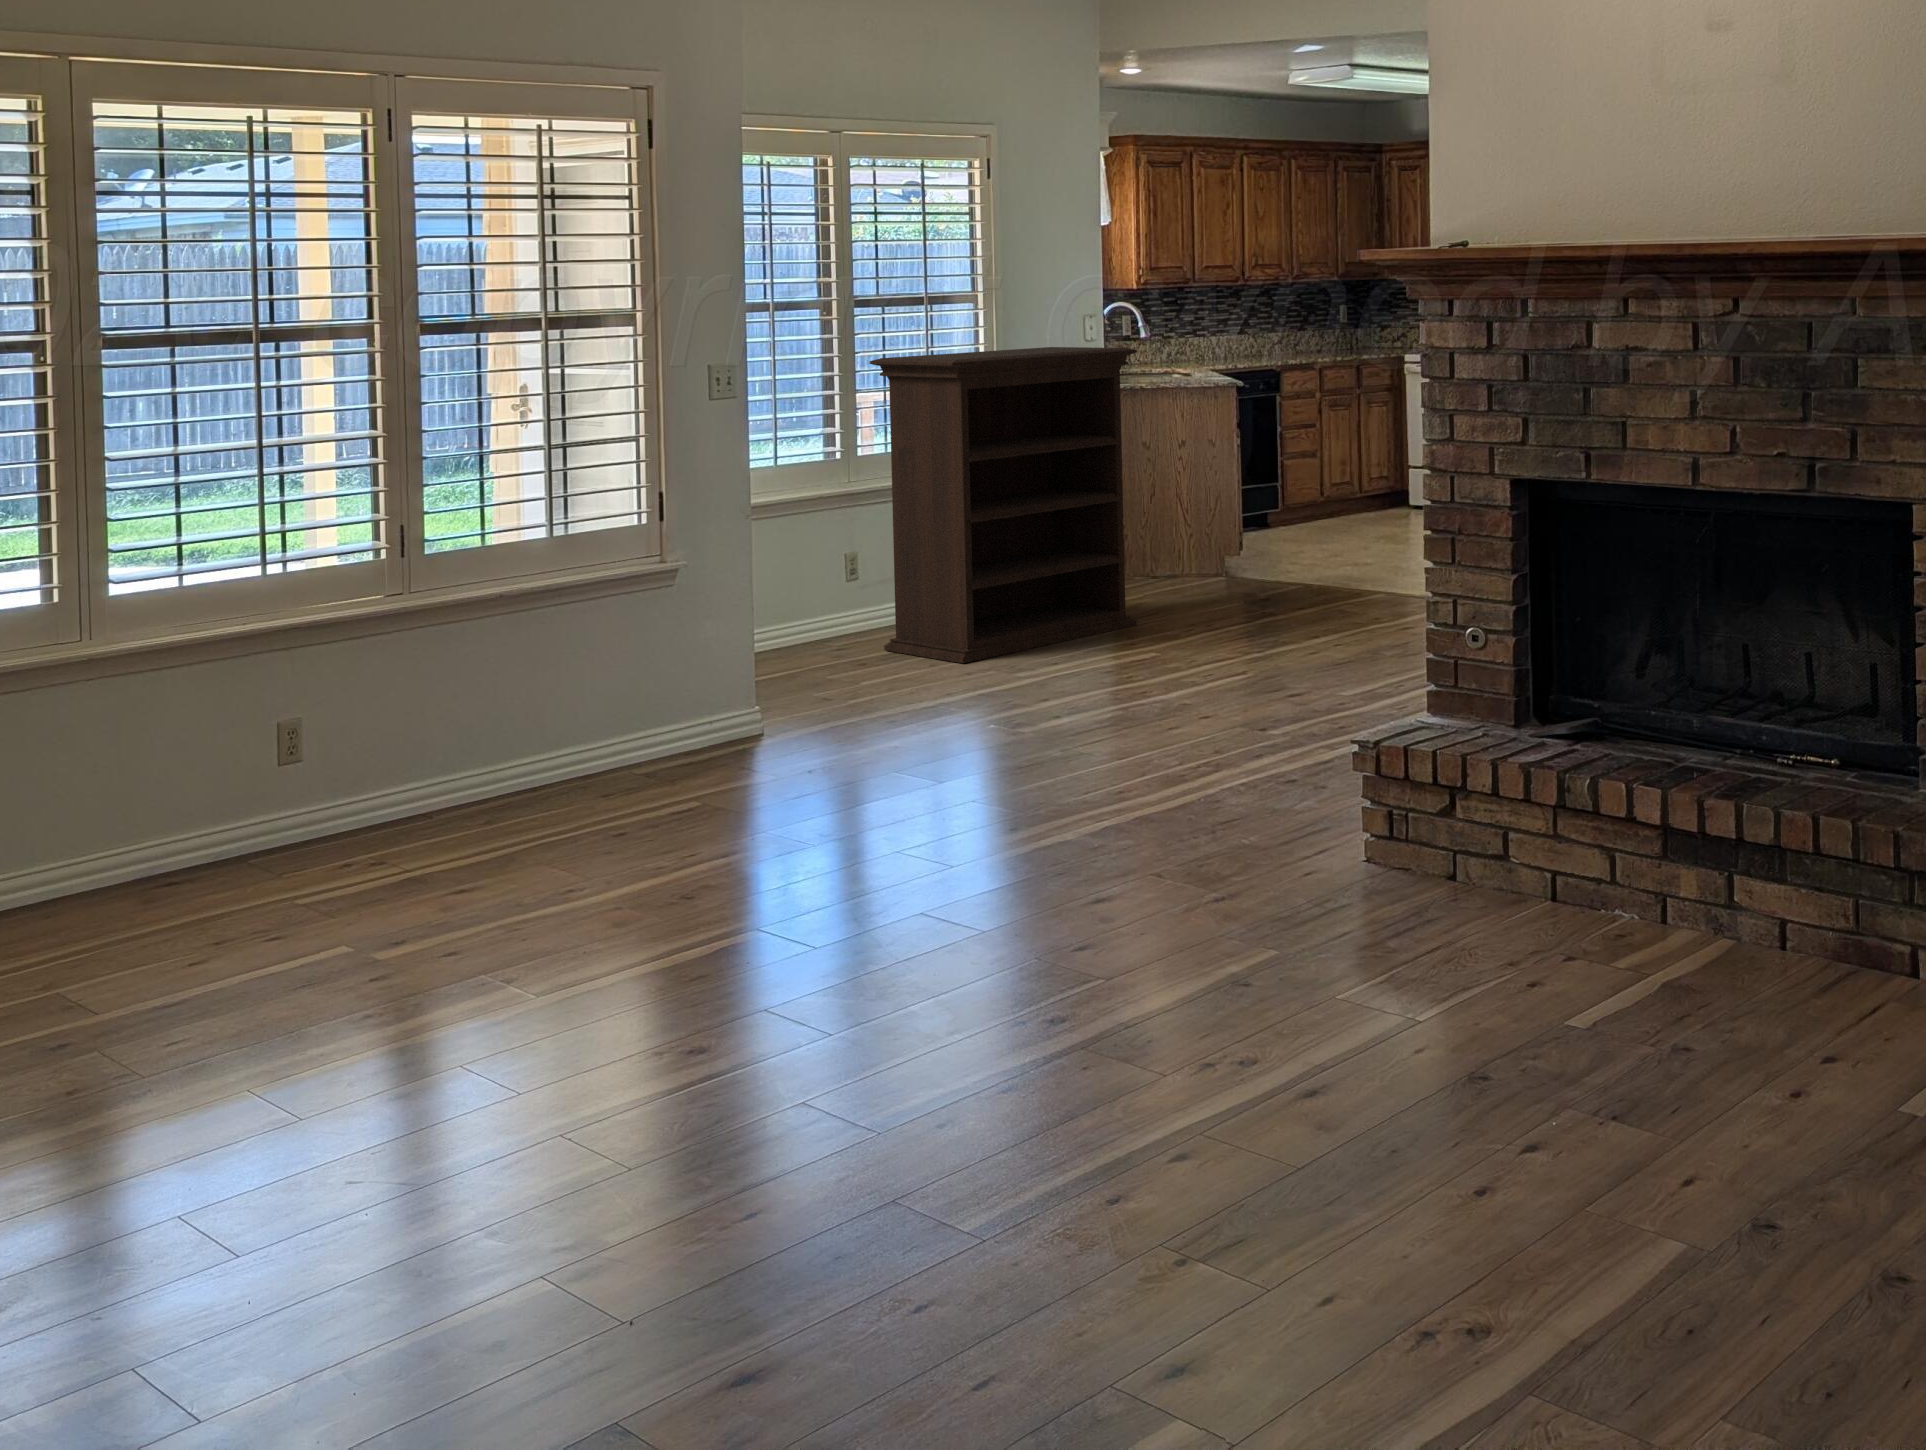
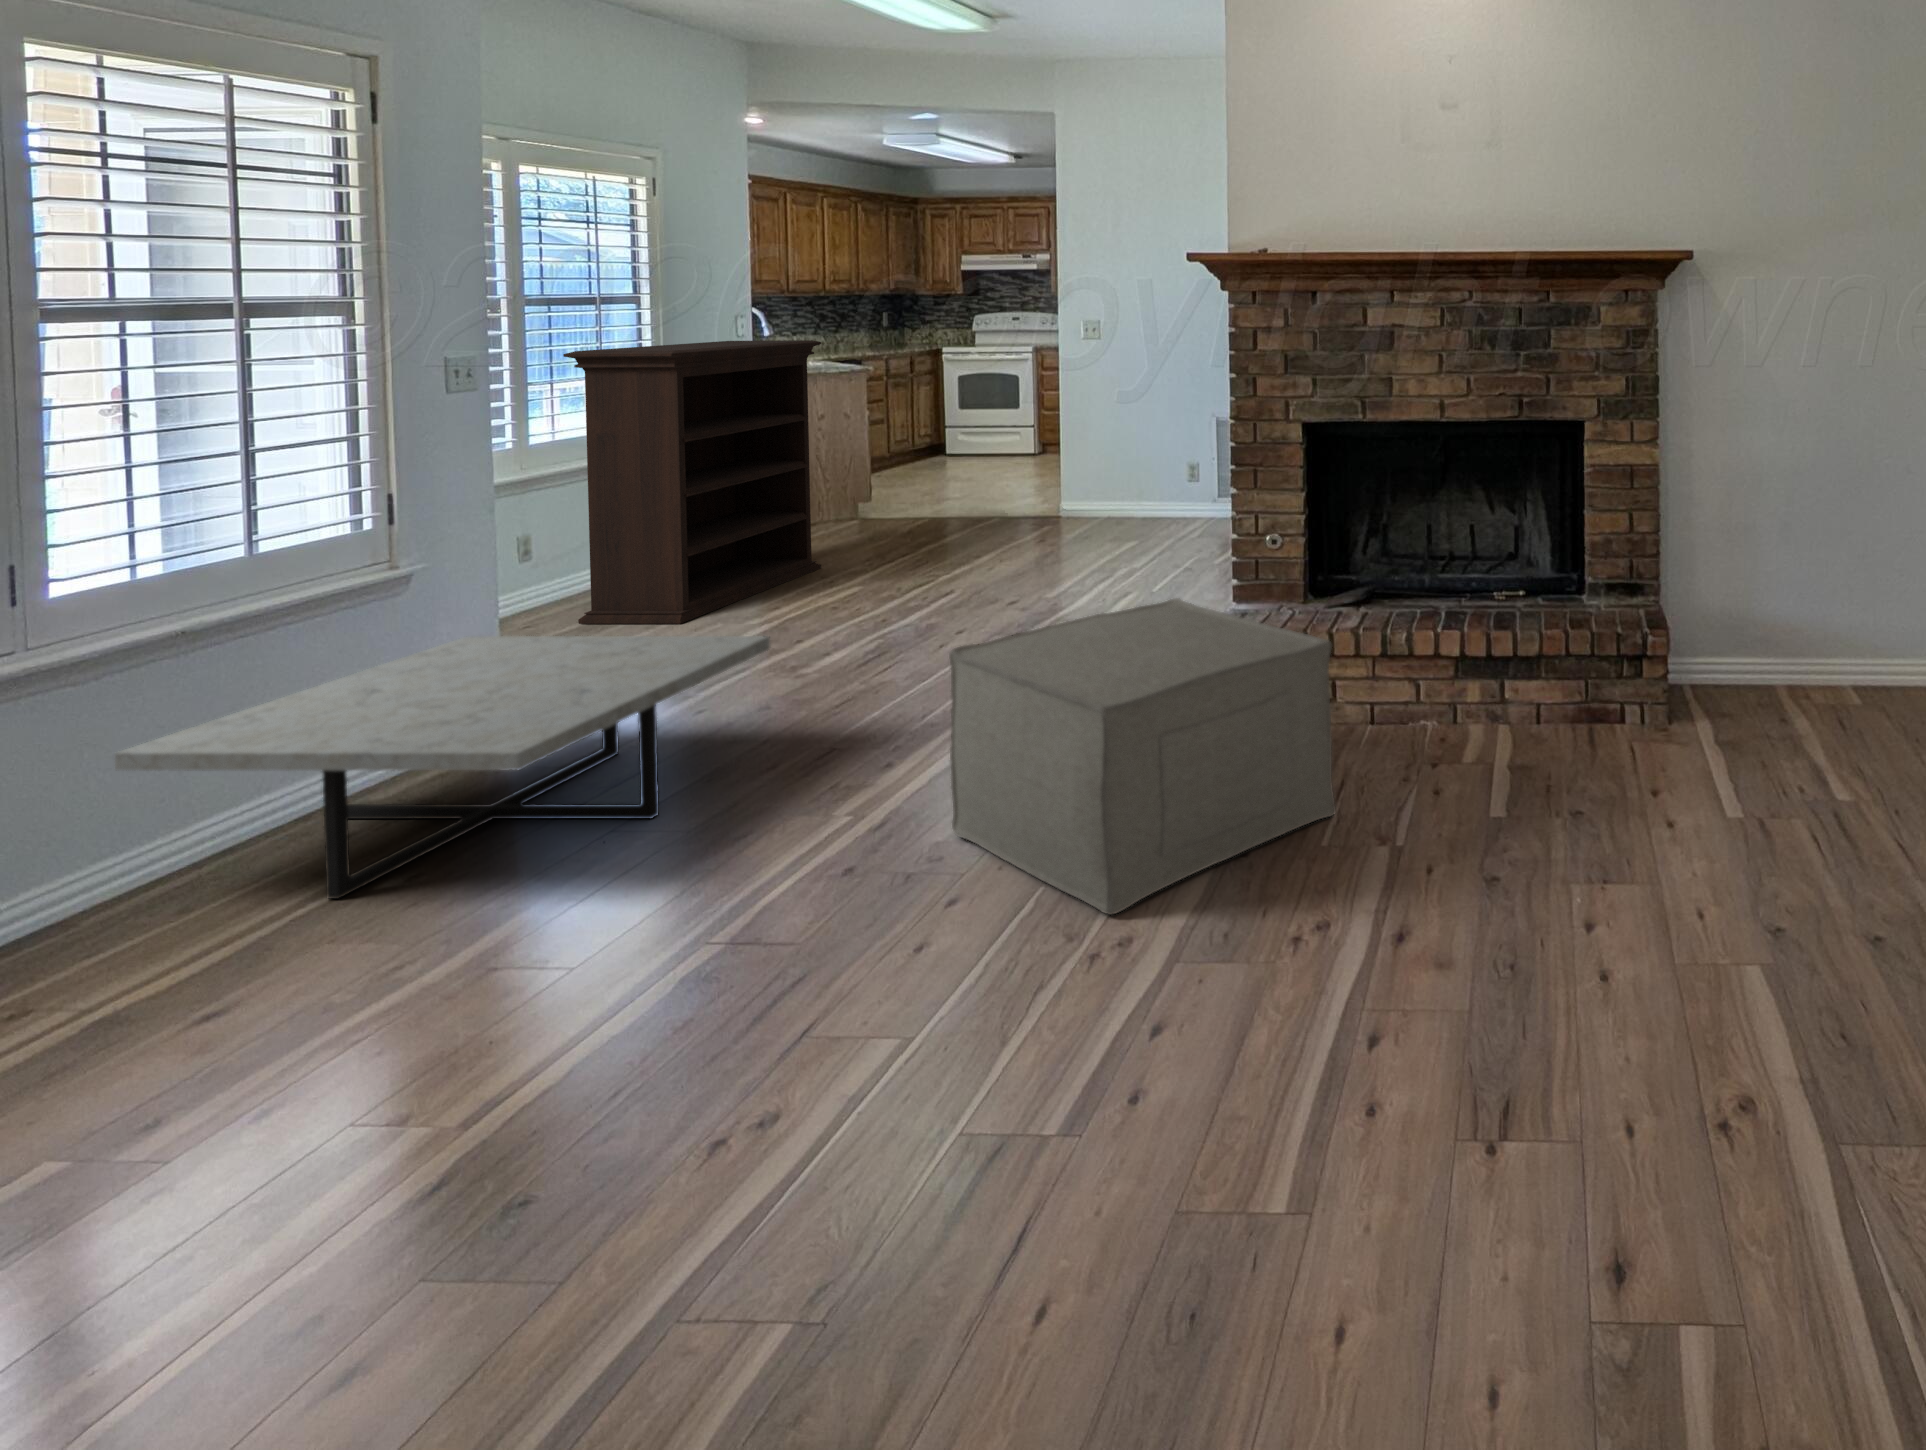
coffee table: none [465,635,933,835] -> present [115,636,770,899]
ottoman: none [1004,685,1392,1001] -> present [949,598,1336,914]

